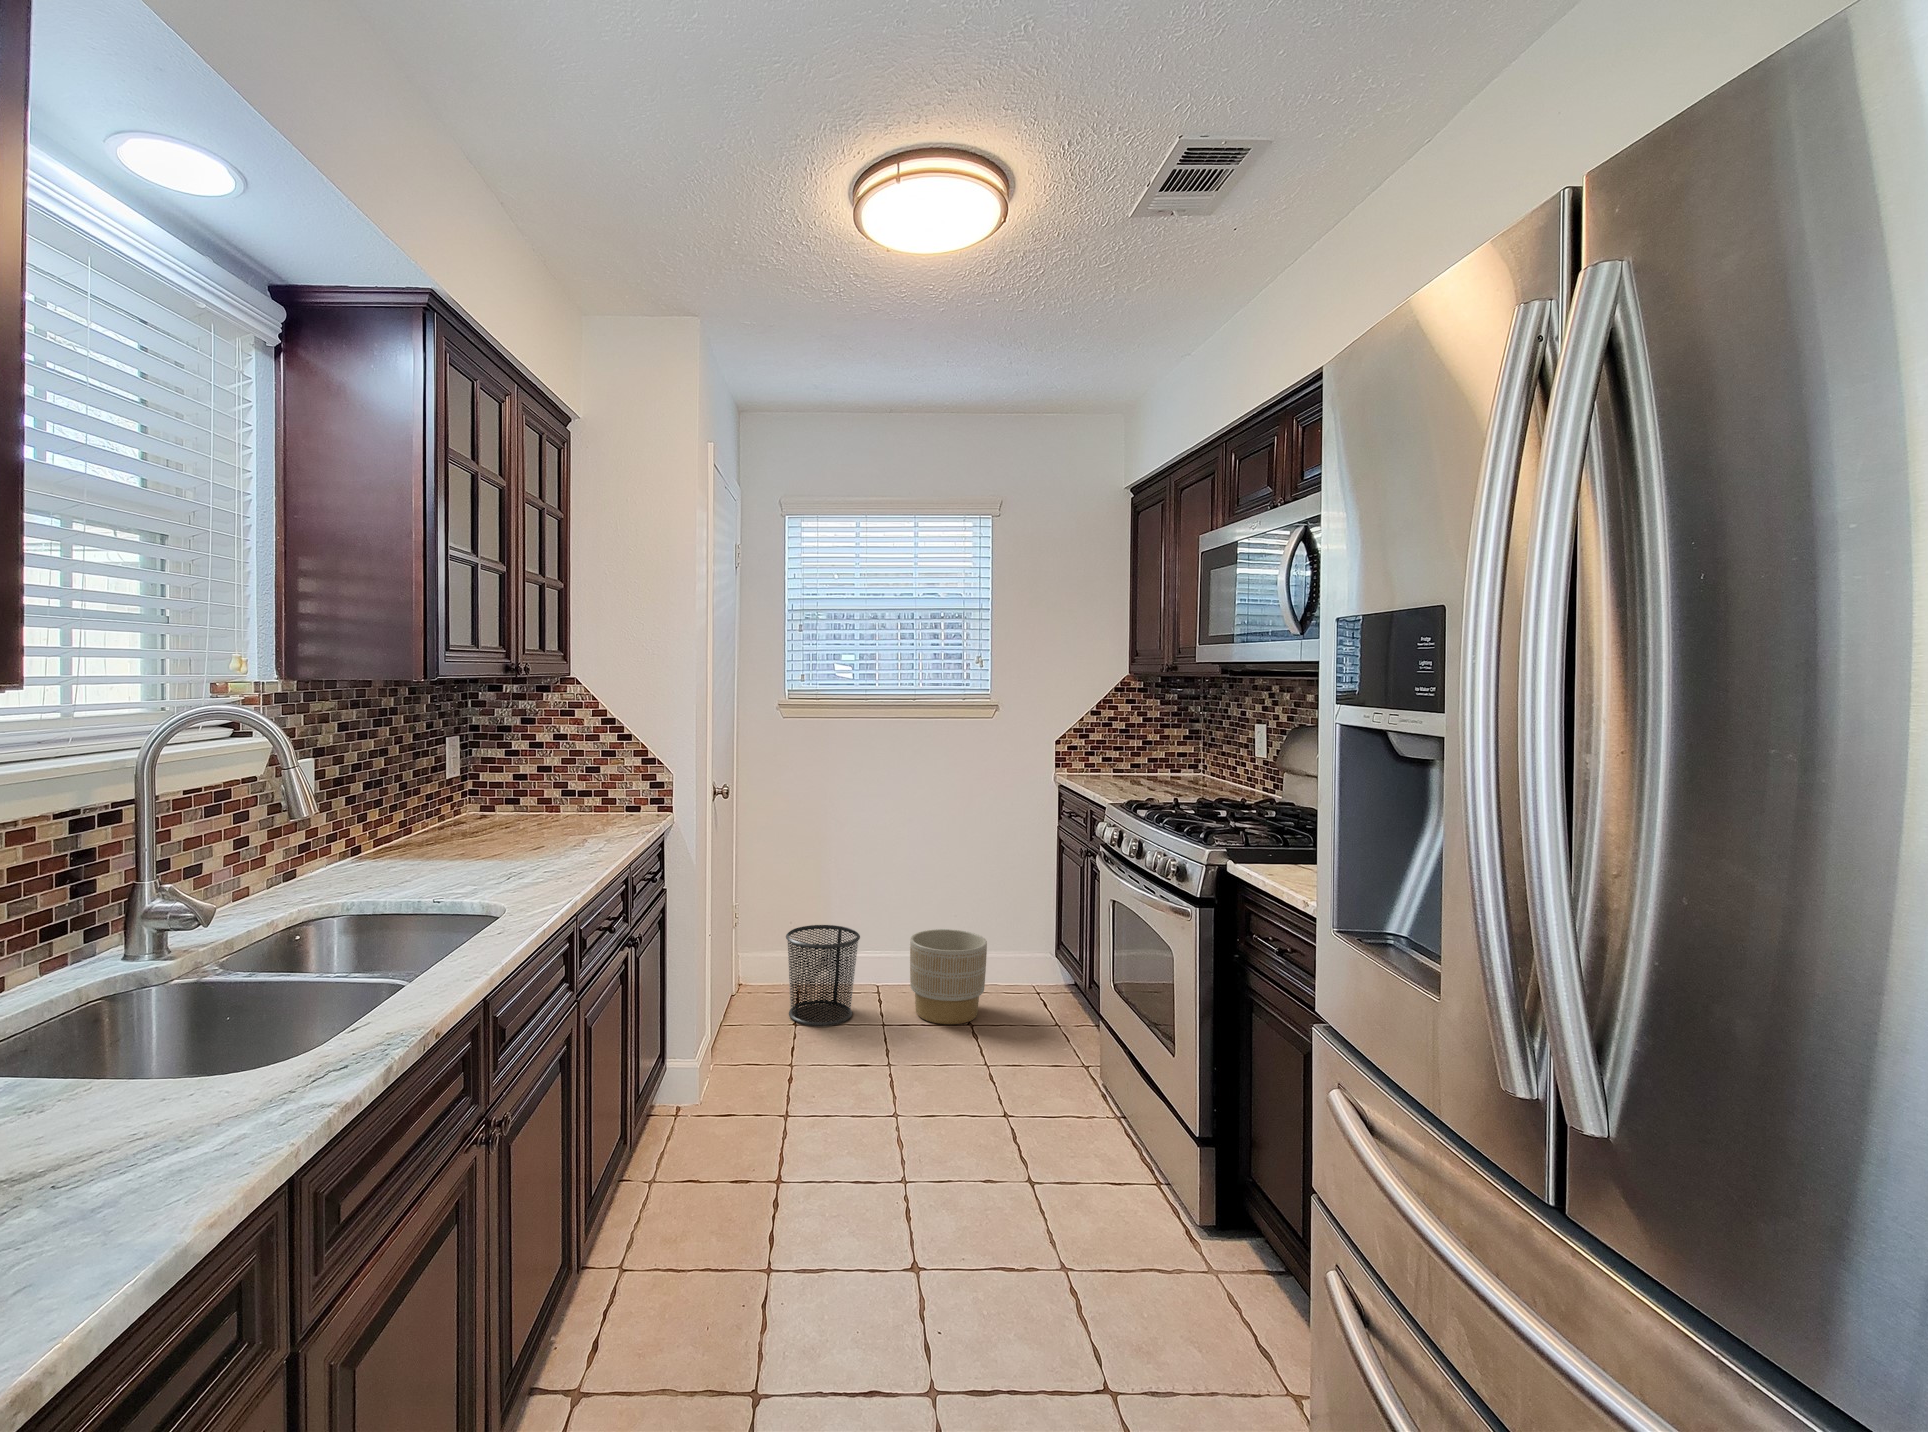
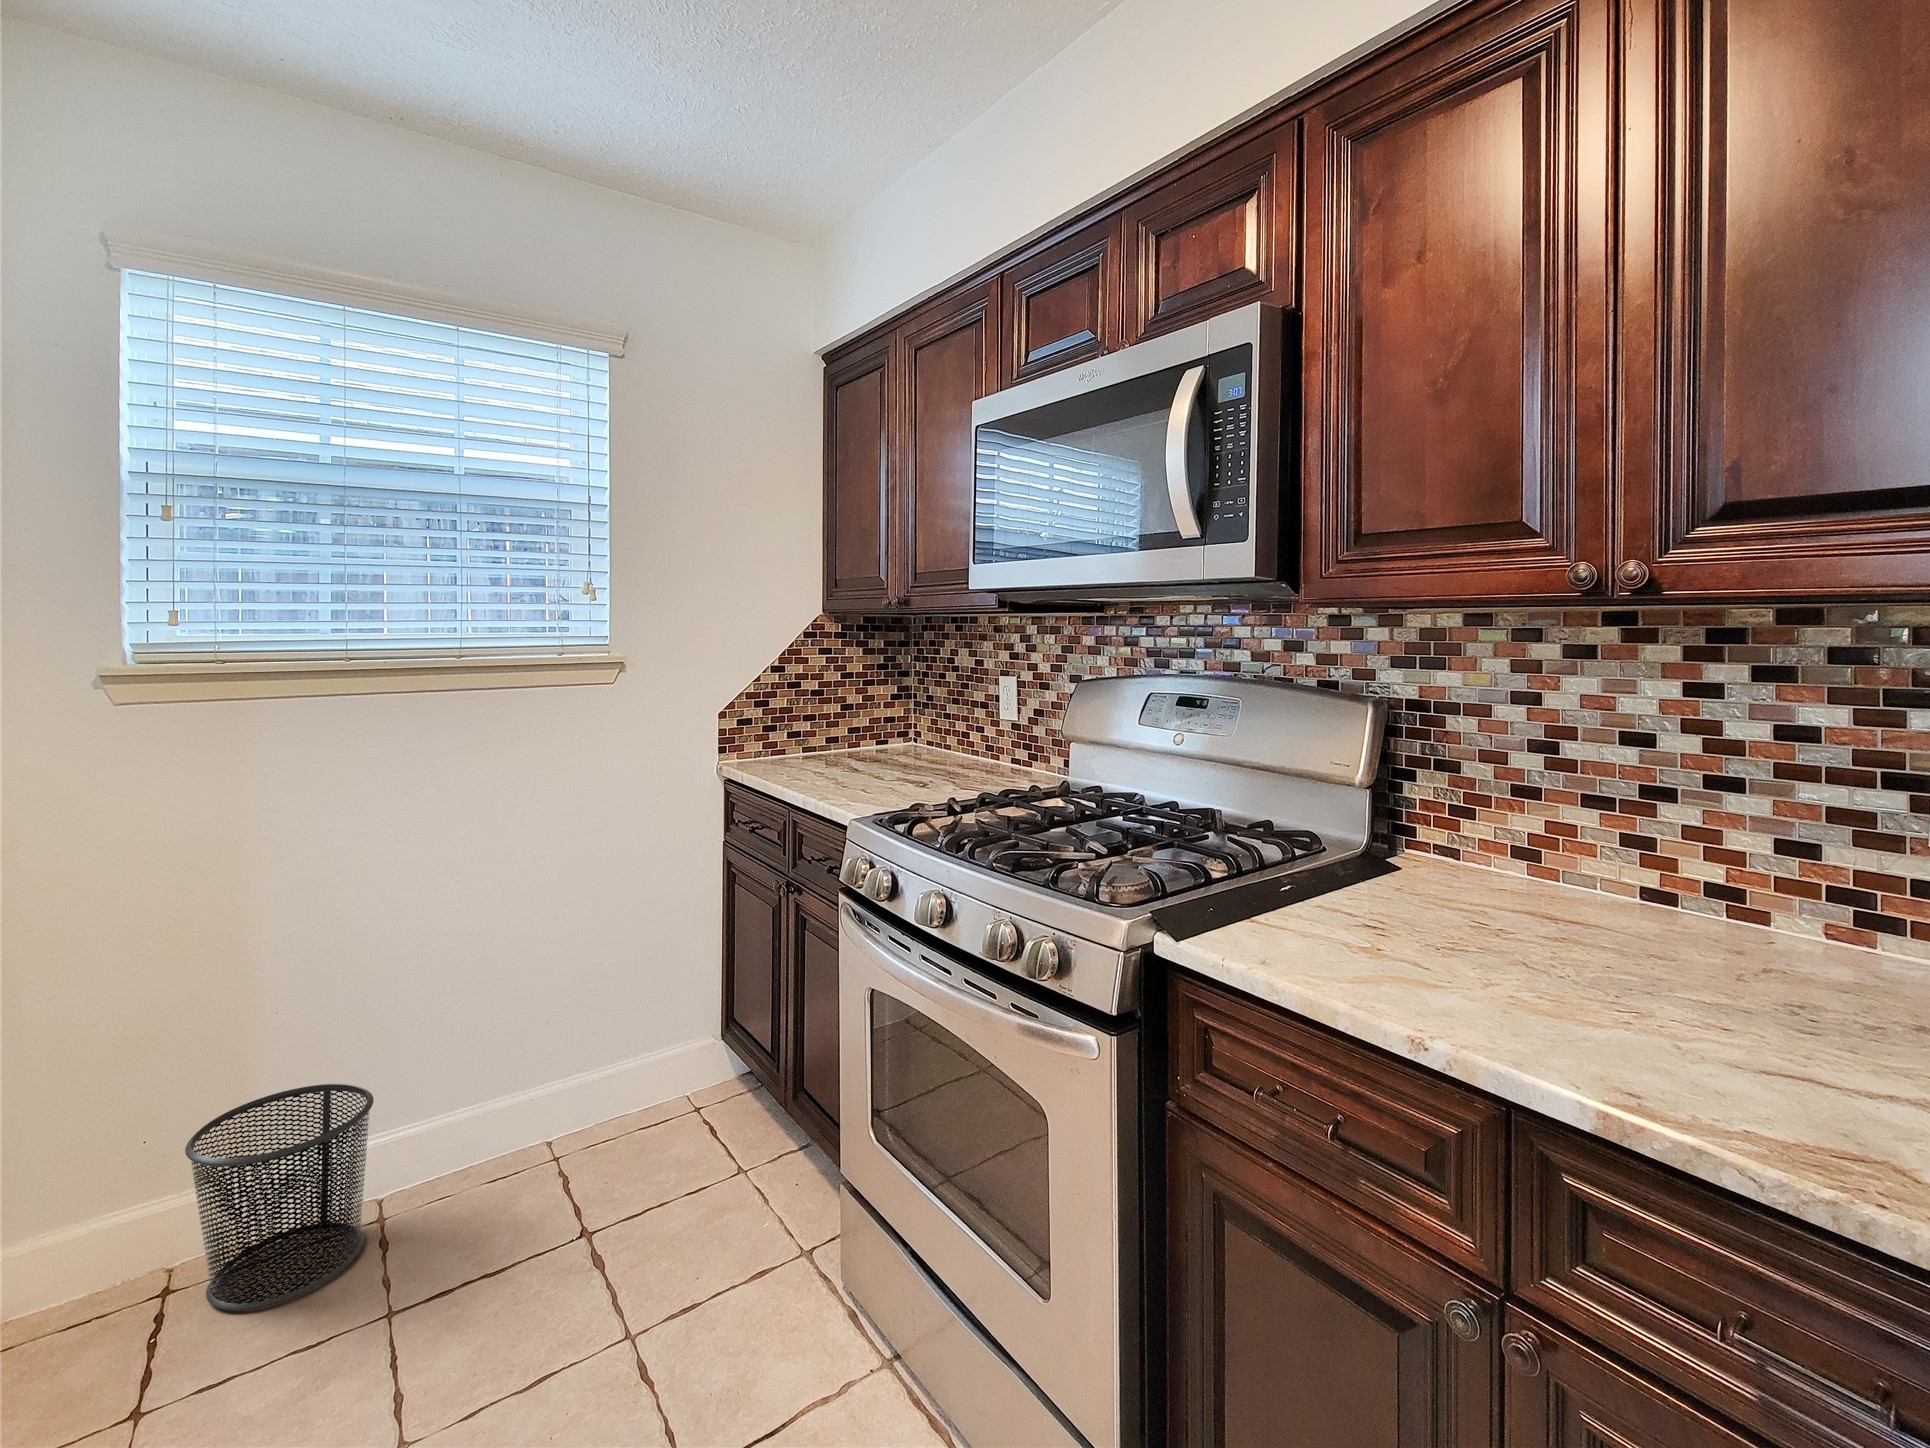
planter: present [910,929,987,1024] -> none [482,1028,627,1204]

